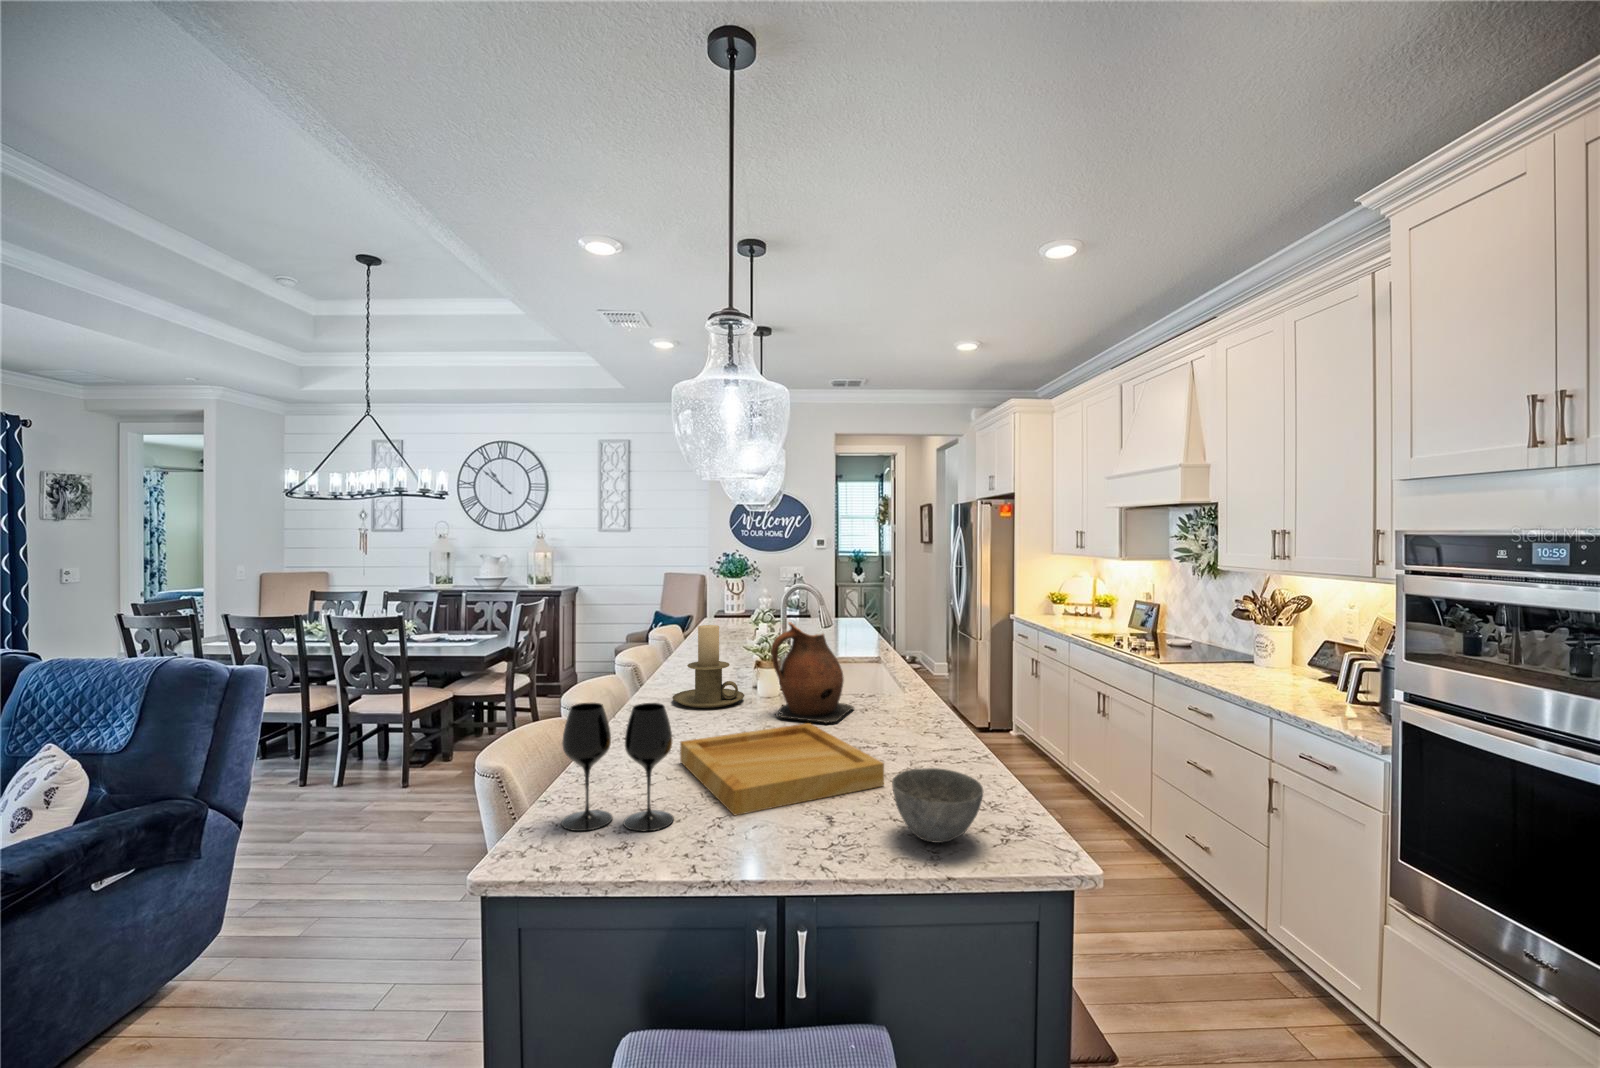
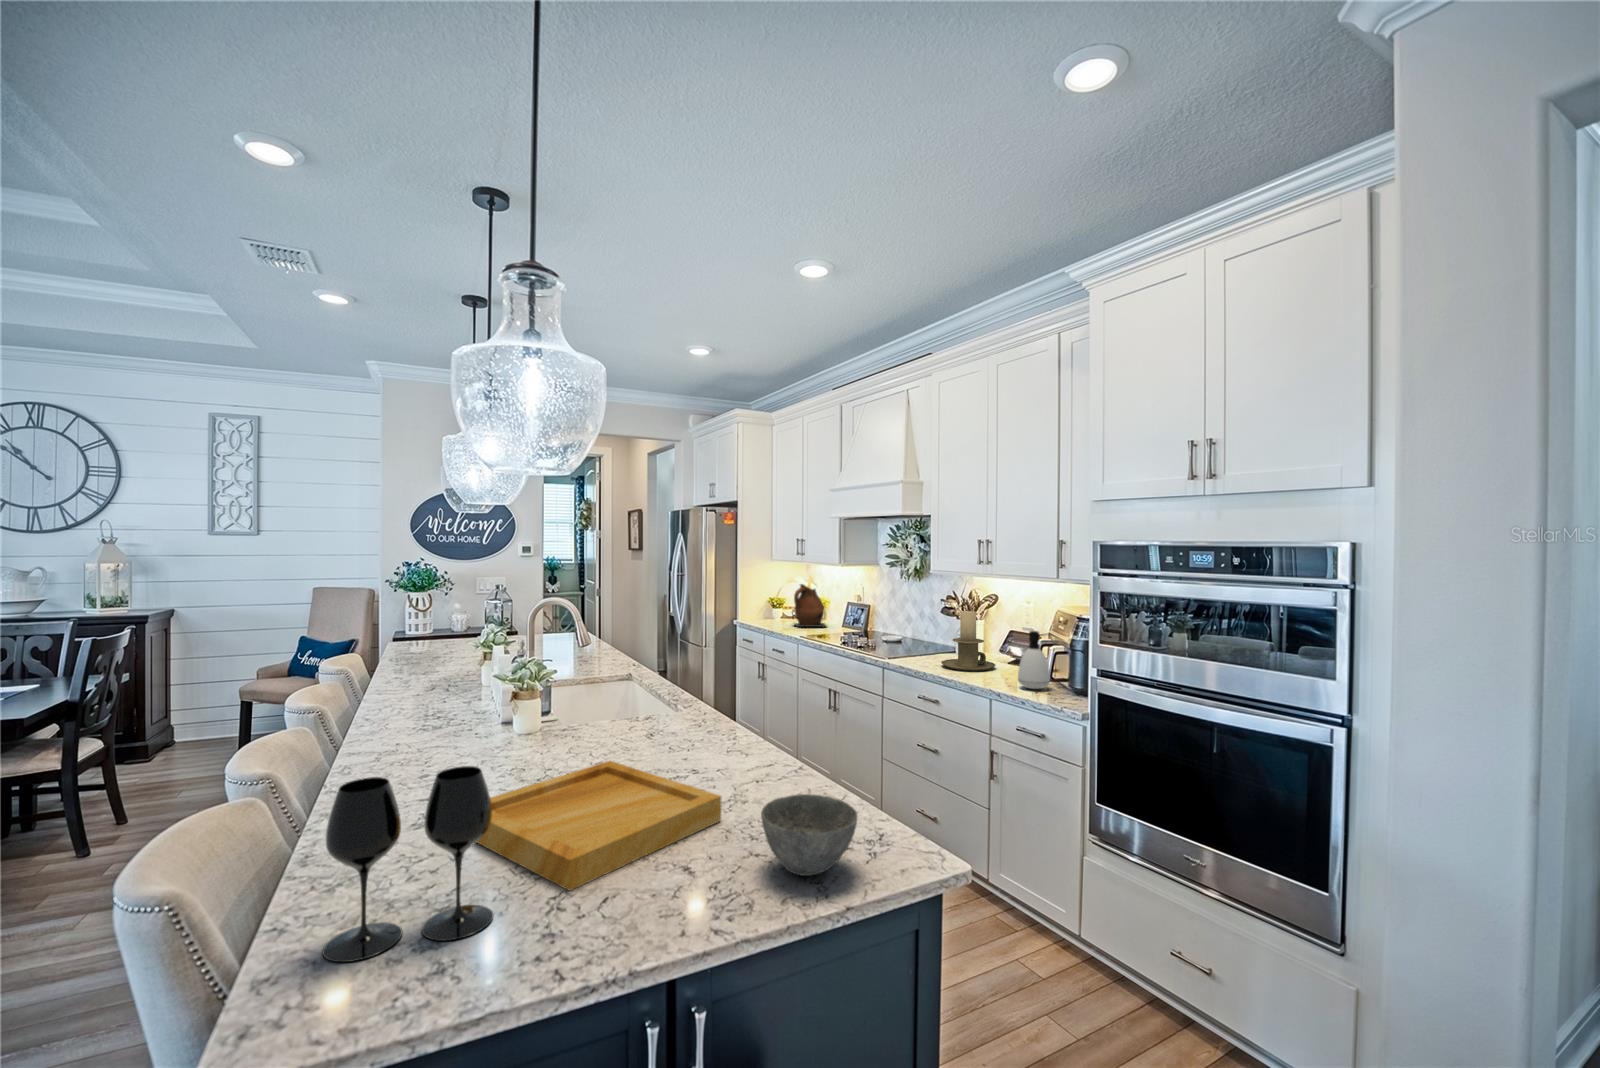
ceramic pitcher: present [771,622,854,723] -> present [794,584,826,627]
candle holder: present [672,625,745,708] -> present [941,611,995,671]
soap dispenser: none [1307,640,1356,710] -> present [1018,631,1050,689]

